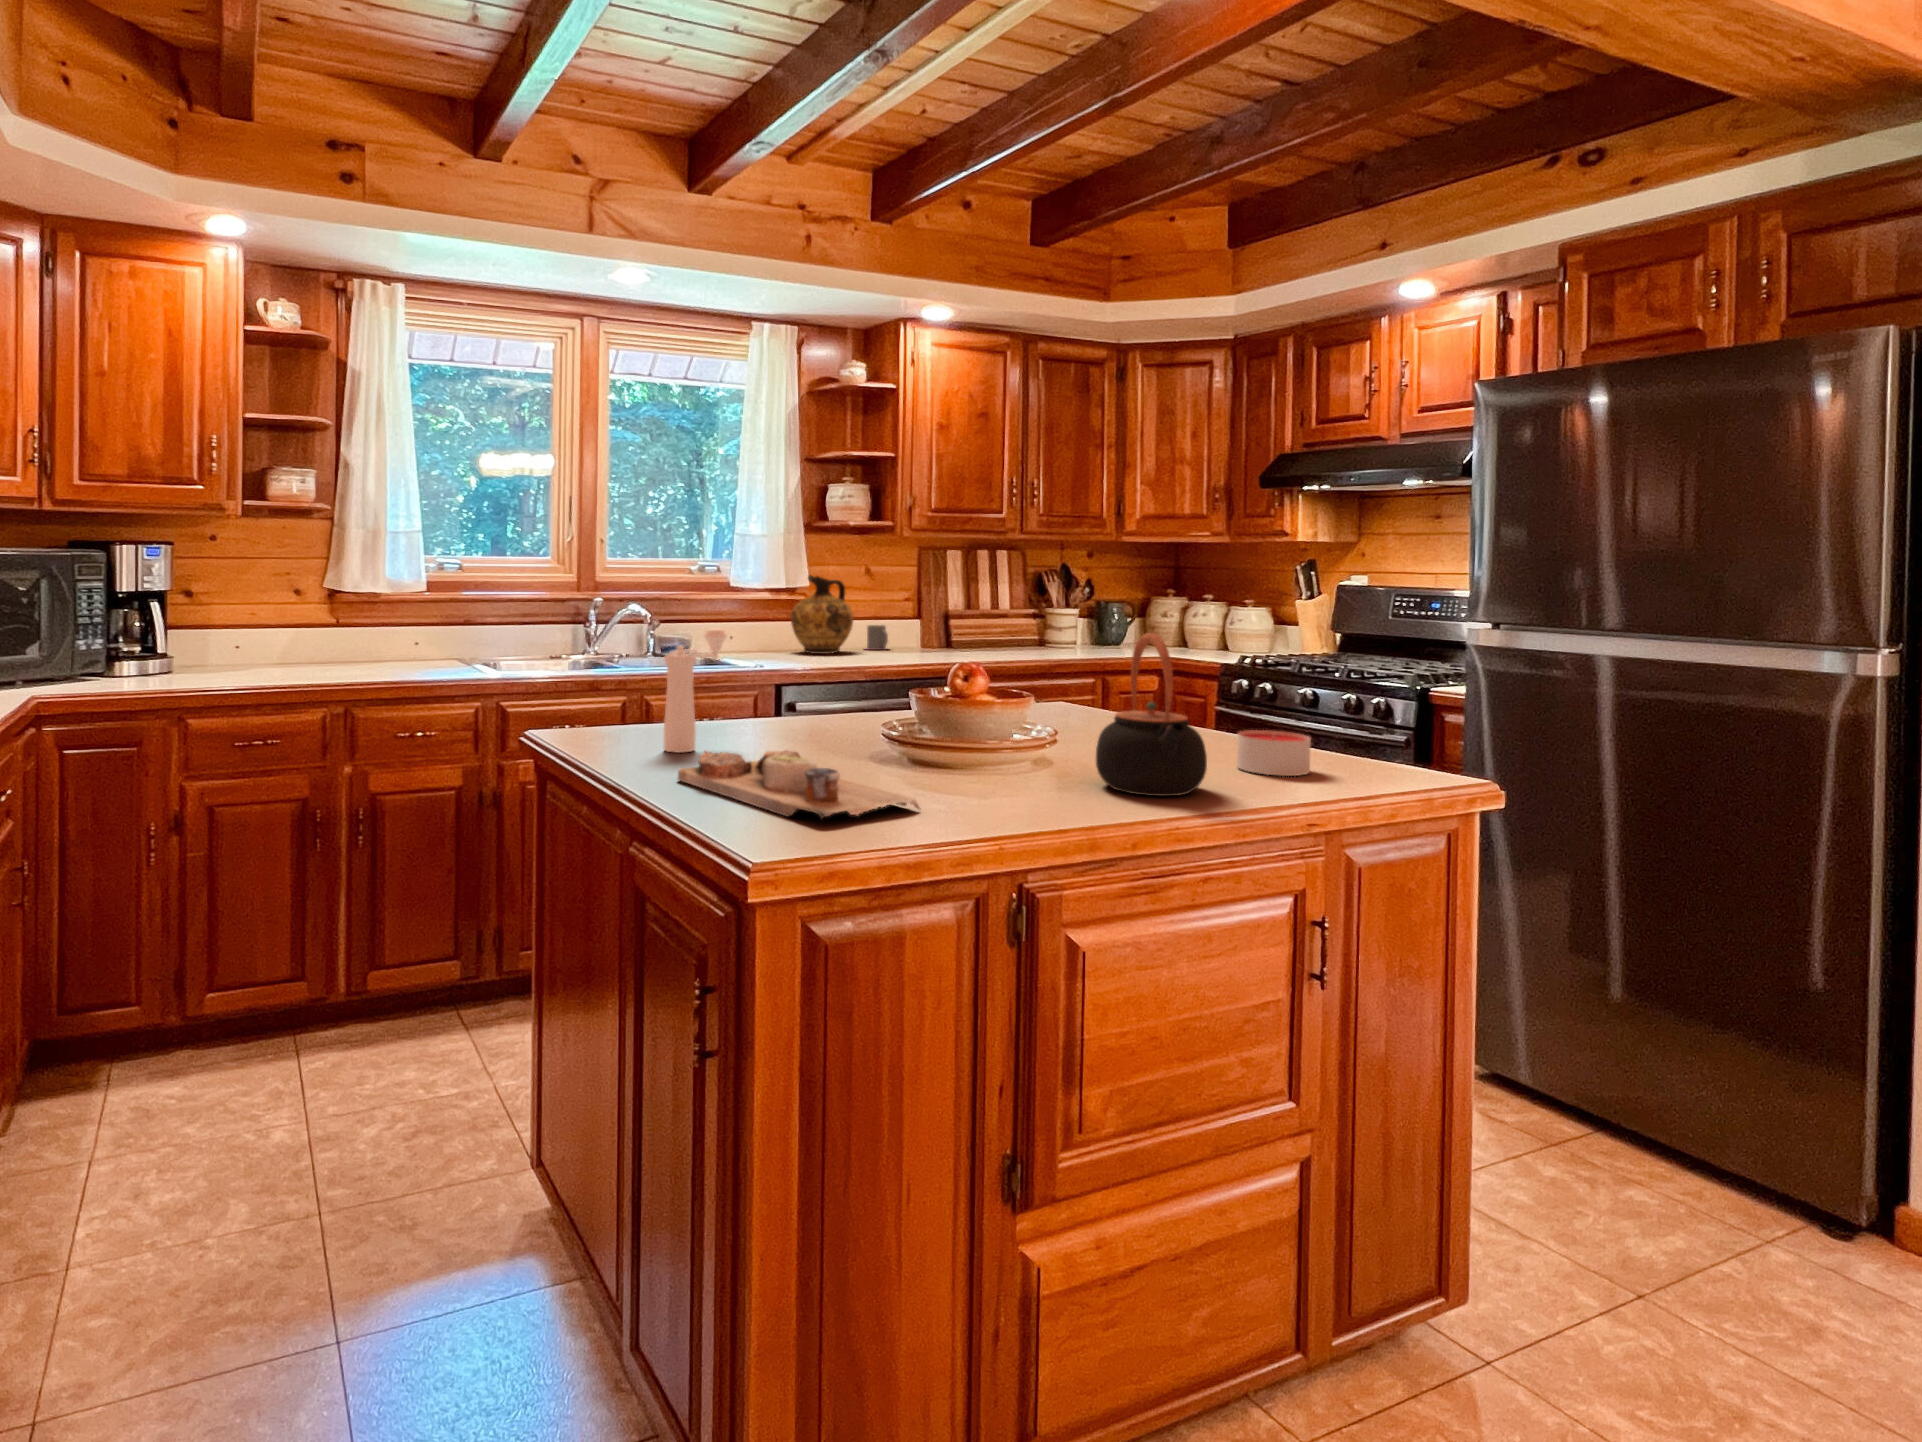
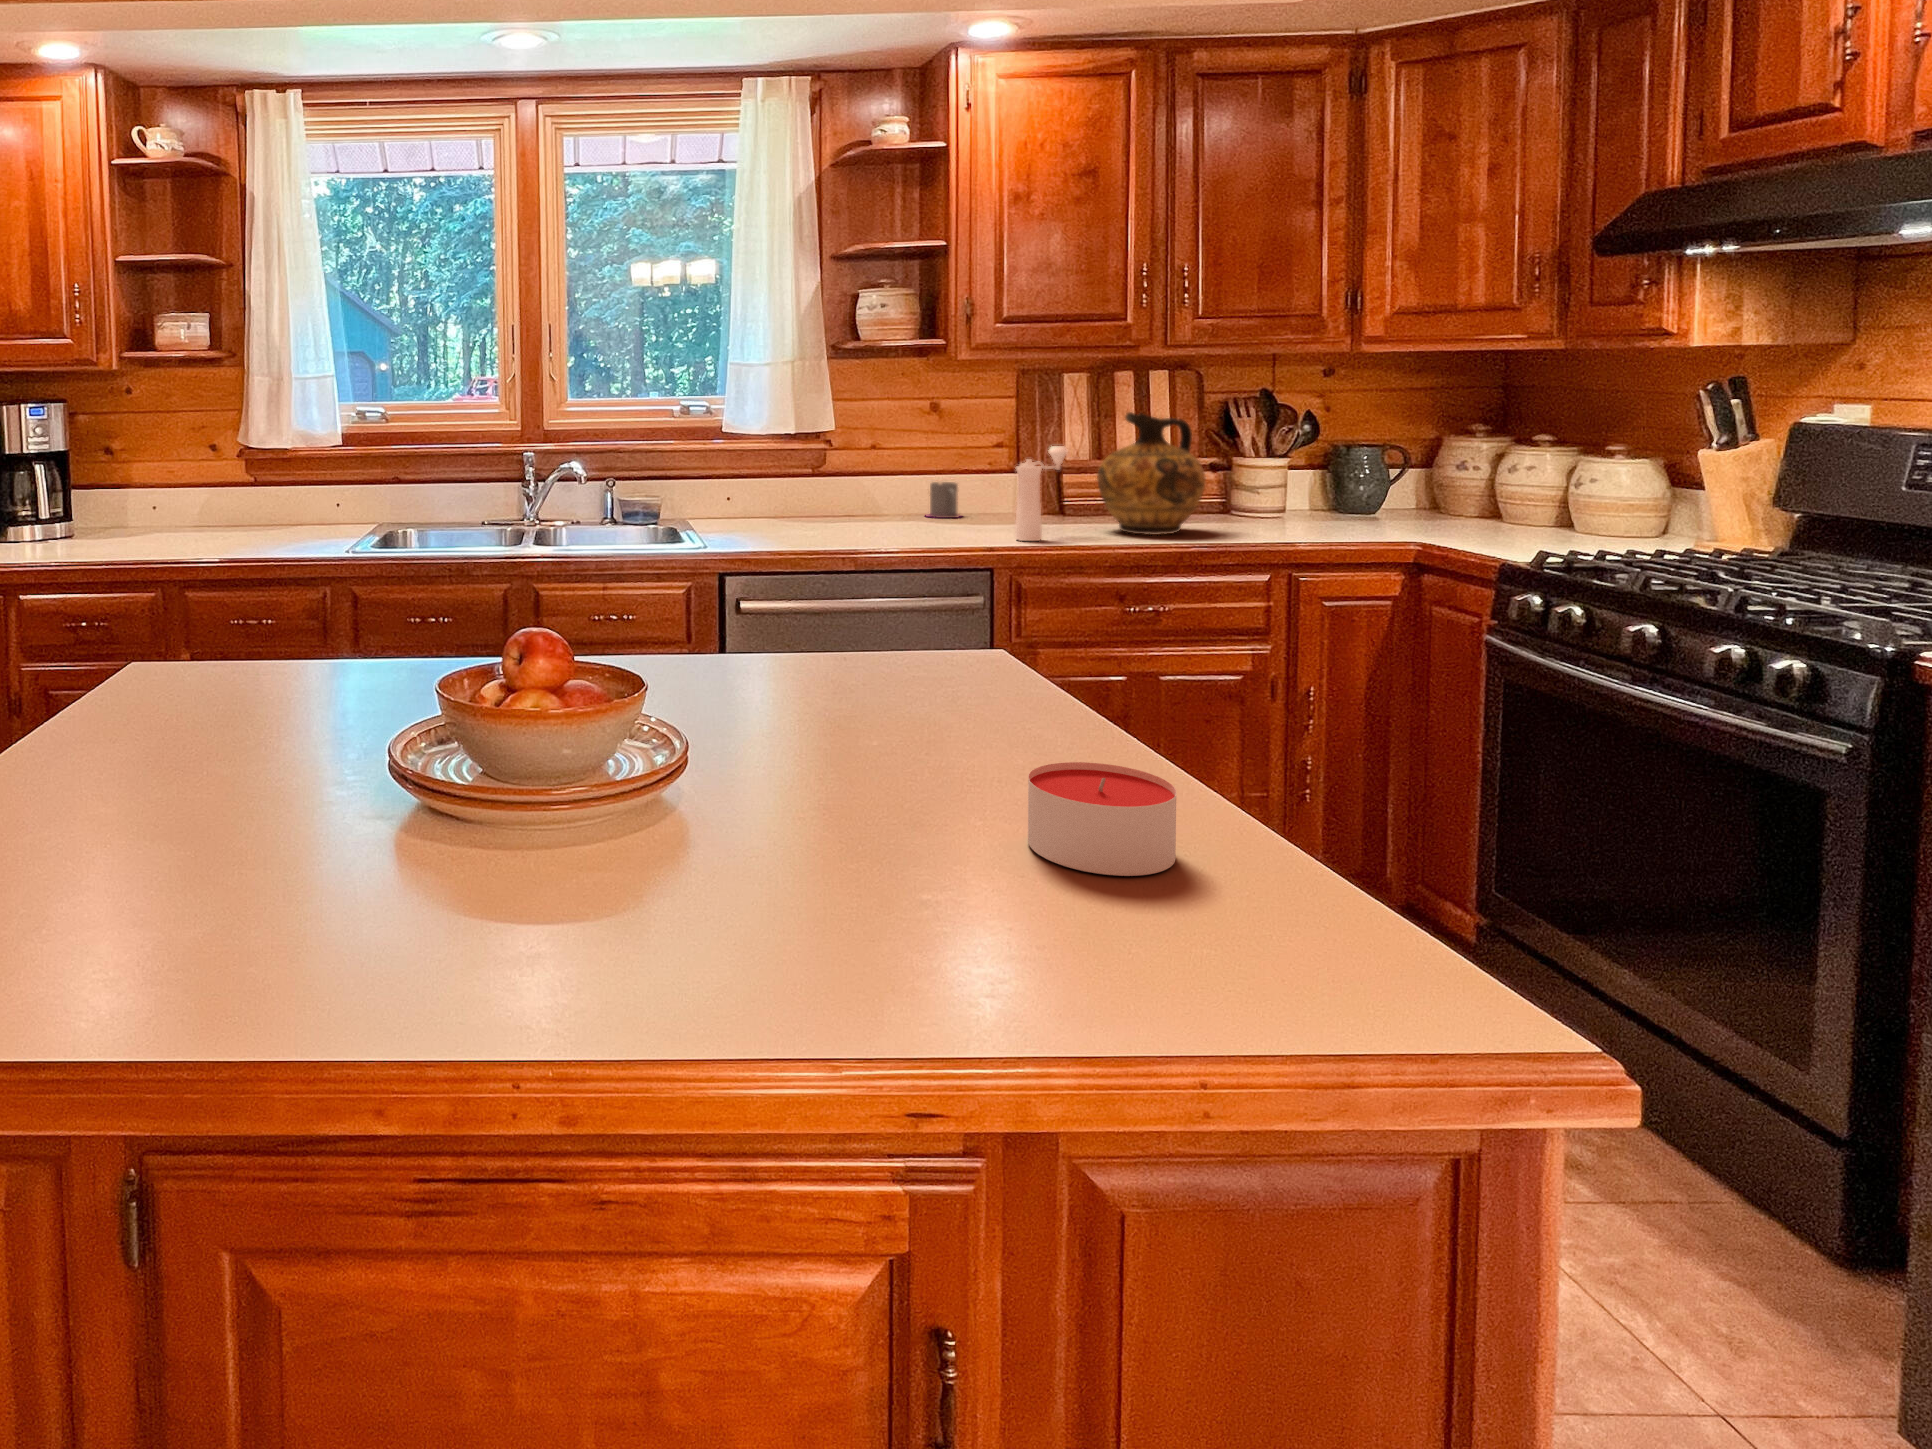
ceramic jug: present [791,575,854,654] -> present [1097,412,1206,535]
pepper mill: present [663,629,727,753] -> present [1015,446,1068,541]
teapot: present [1096,633,1207,796] -> none [644,581,847,901]
cutting board: present [678,750,919,819] -> none [37,715,269,878]

